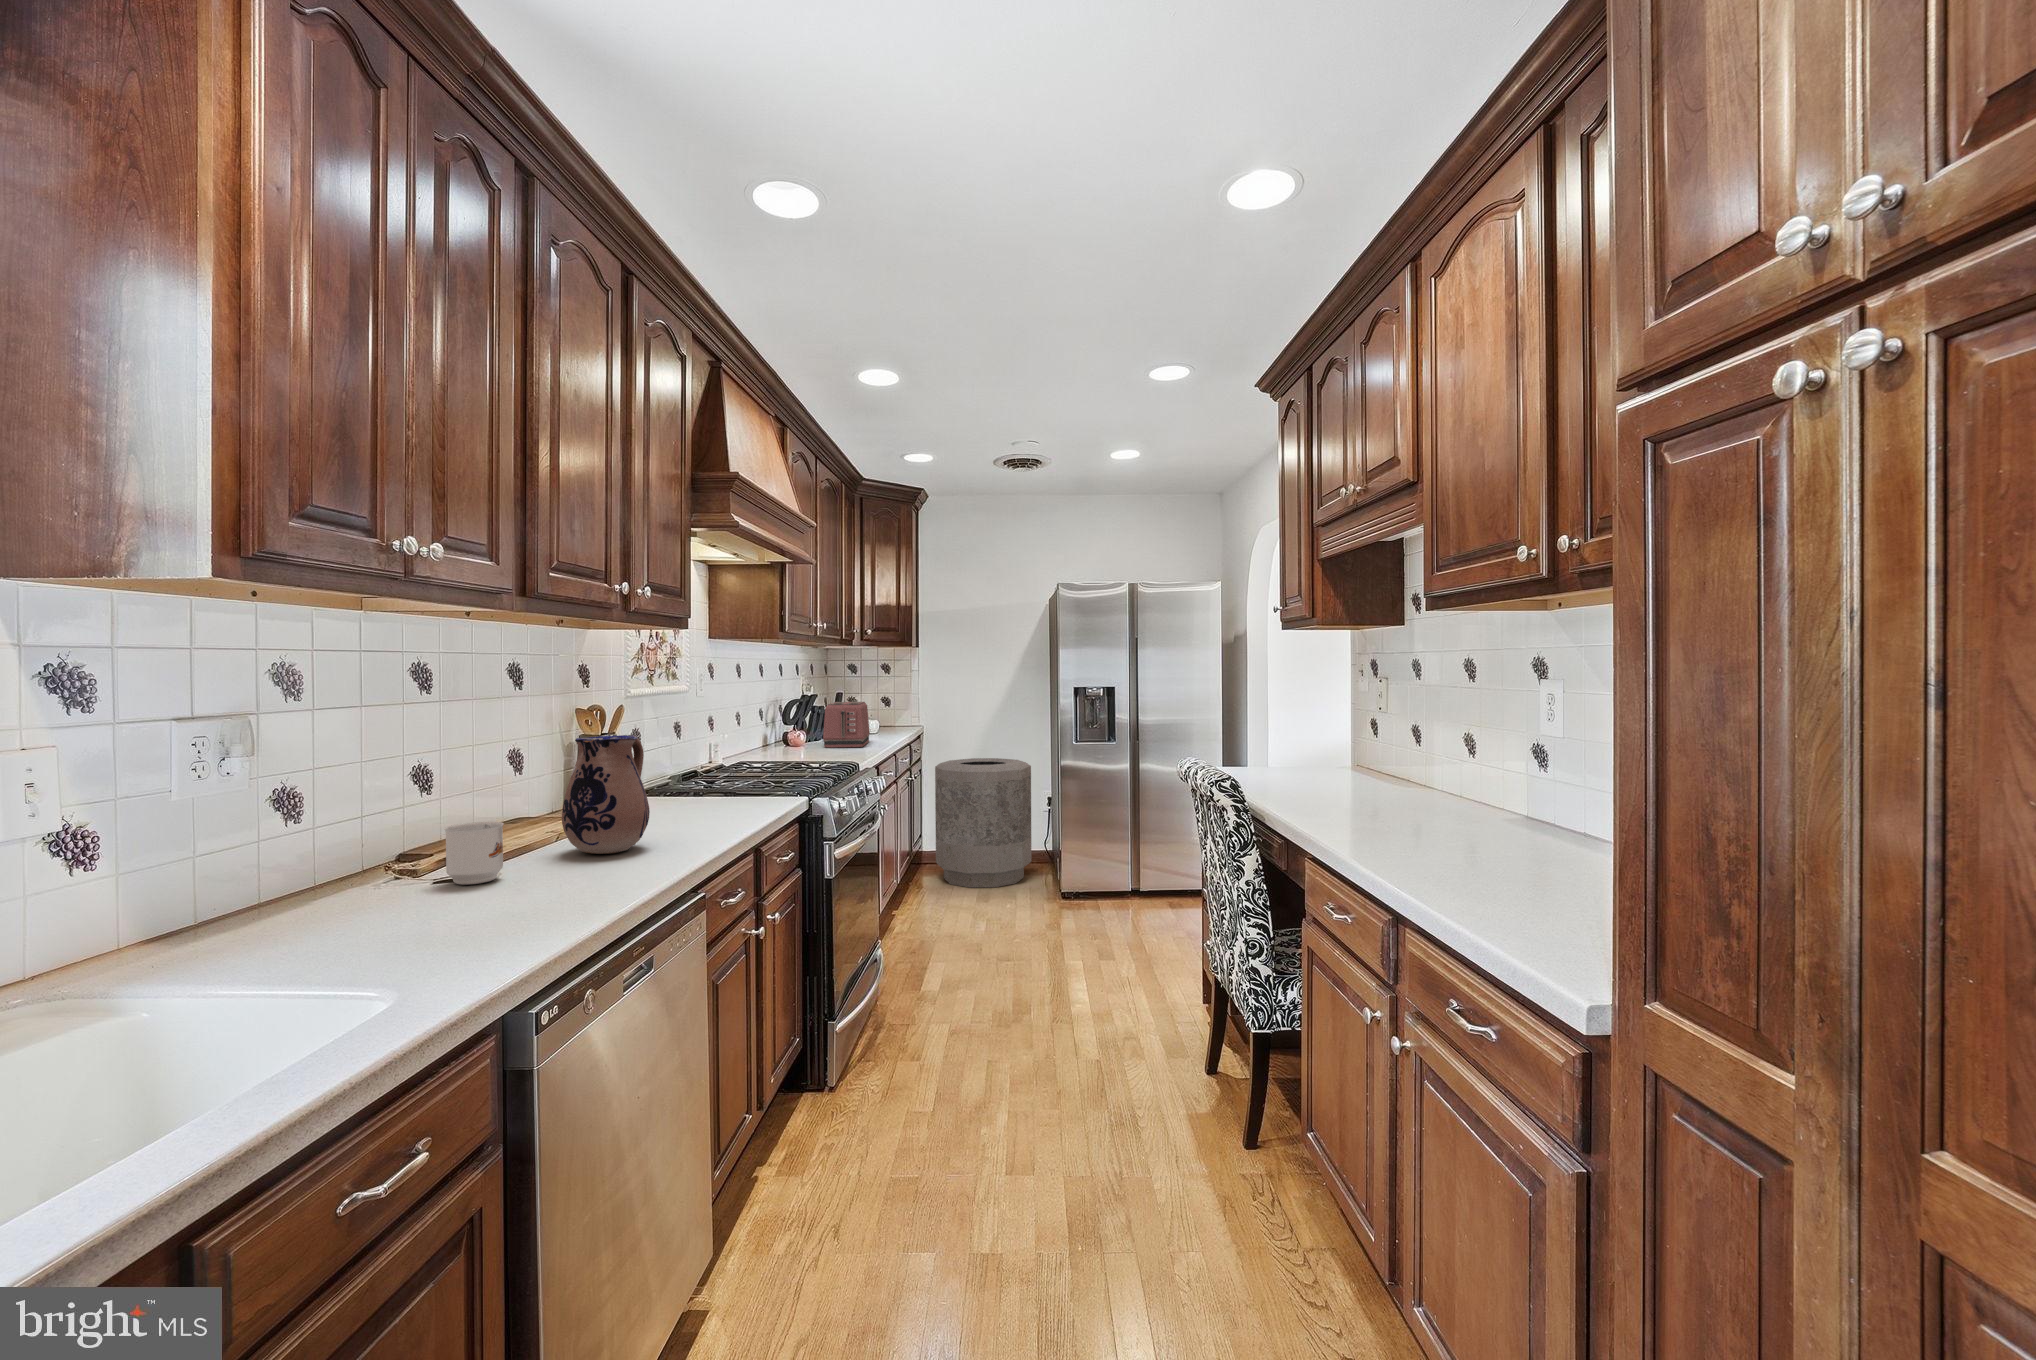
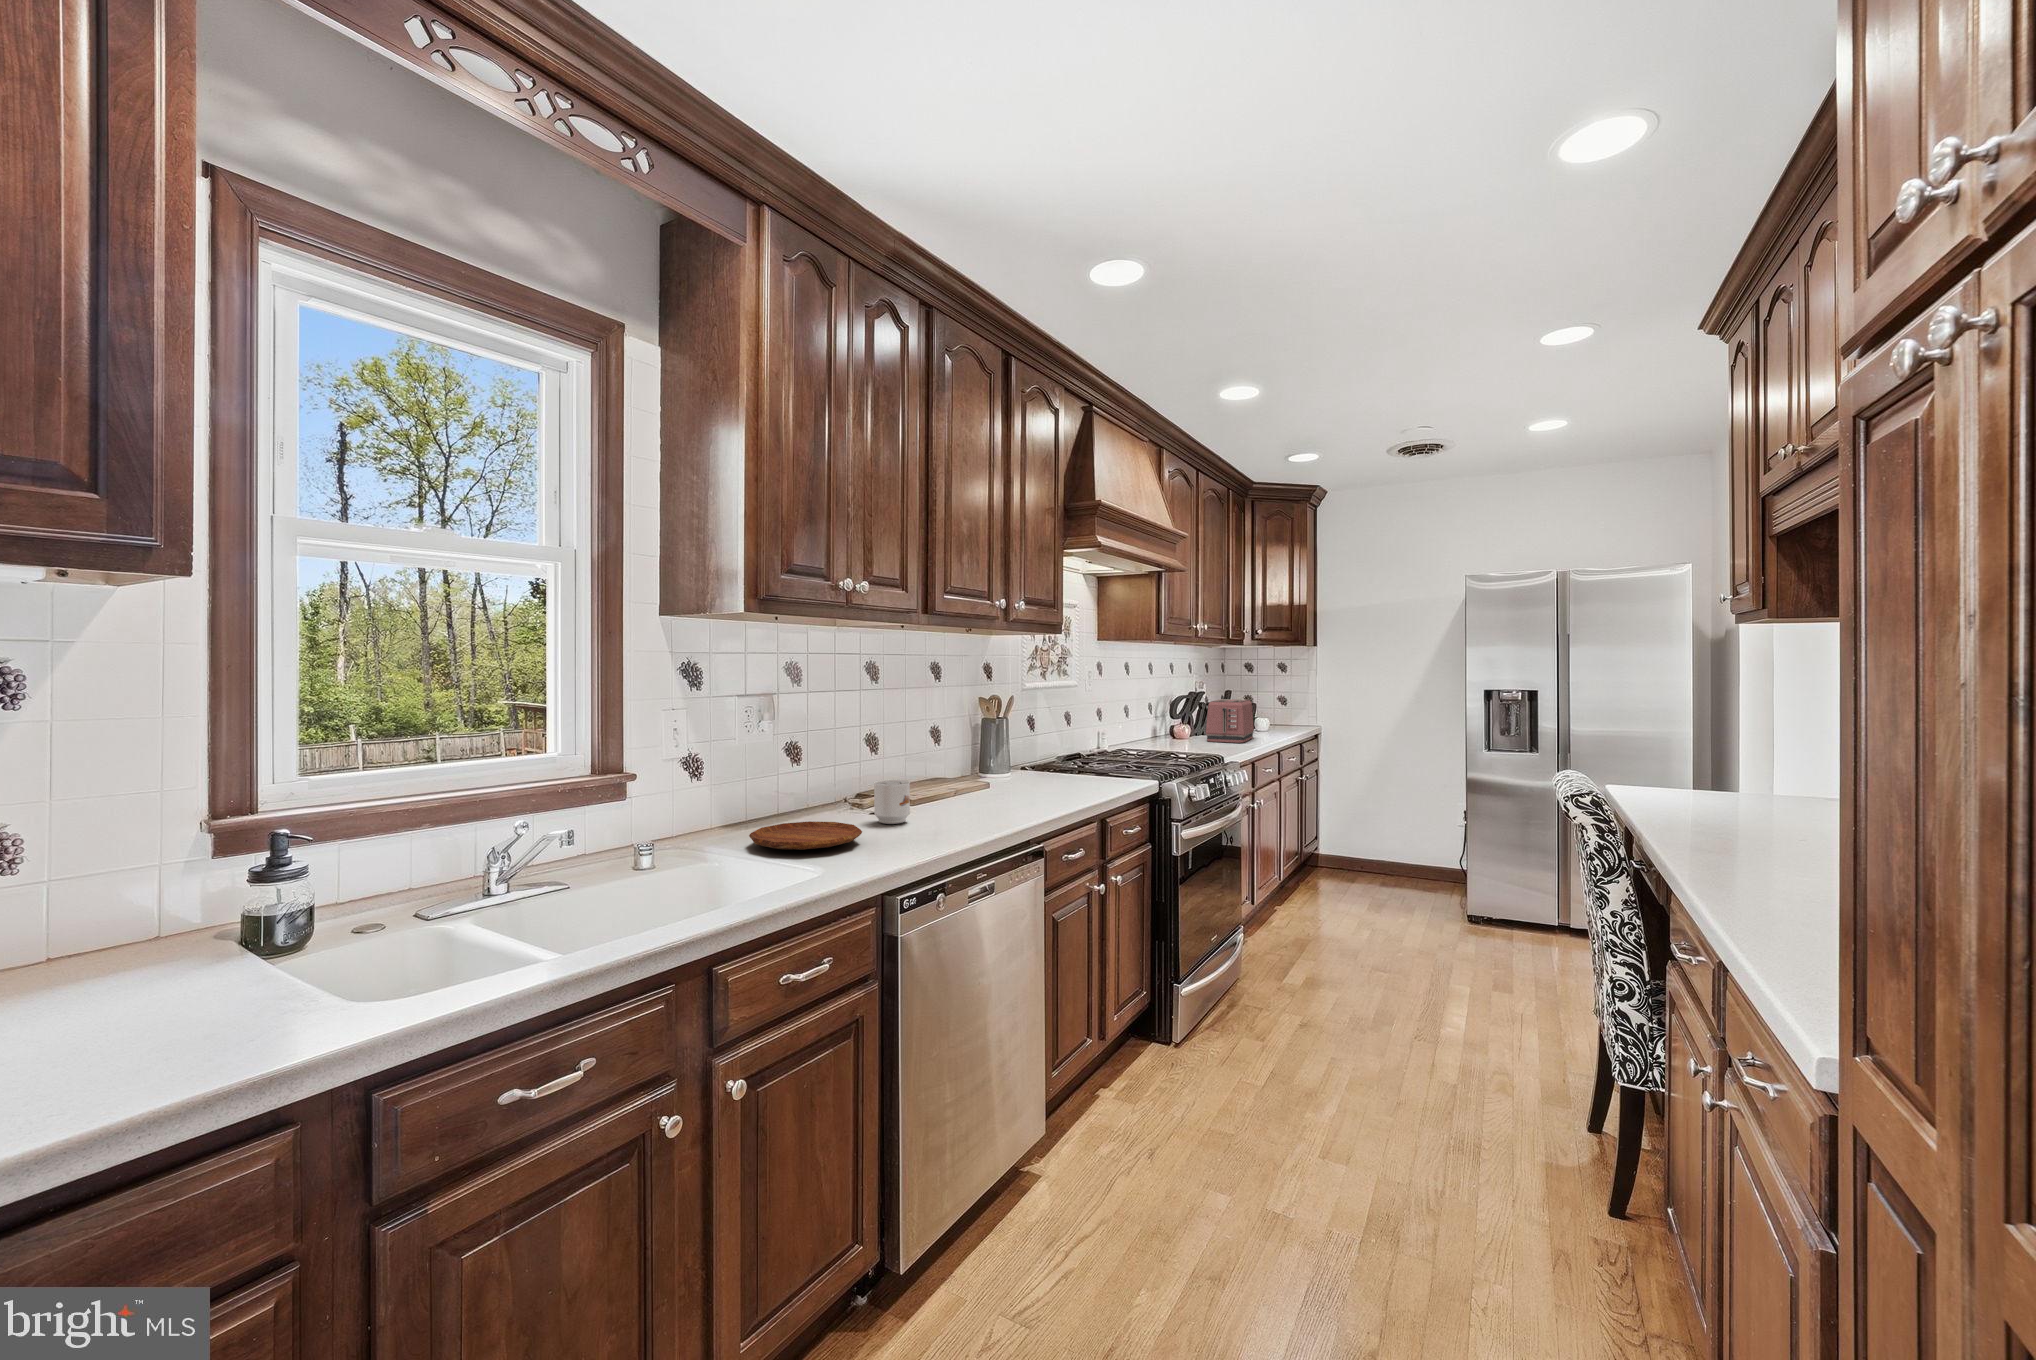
ceramic pitcher: present [562,735,650,854] -> none [954,721,1017,812]
trash can: present [935,758,1032,888] -> none [1328,761,1436,896]
tray: none [232,892,441,947] -> present [749,821,862,850]

